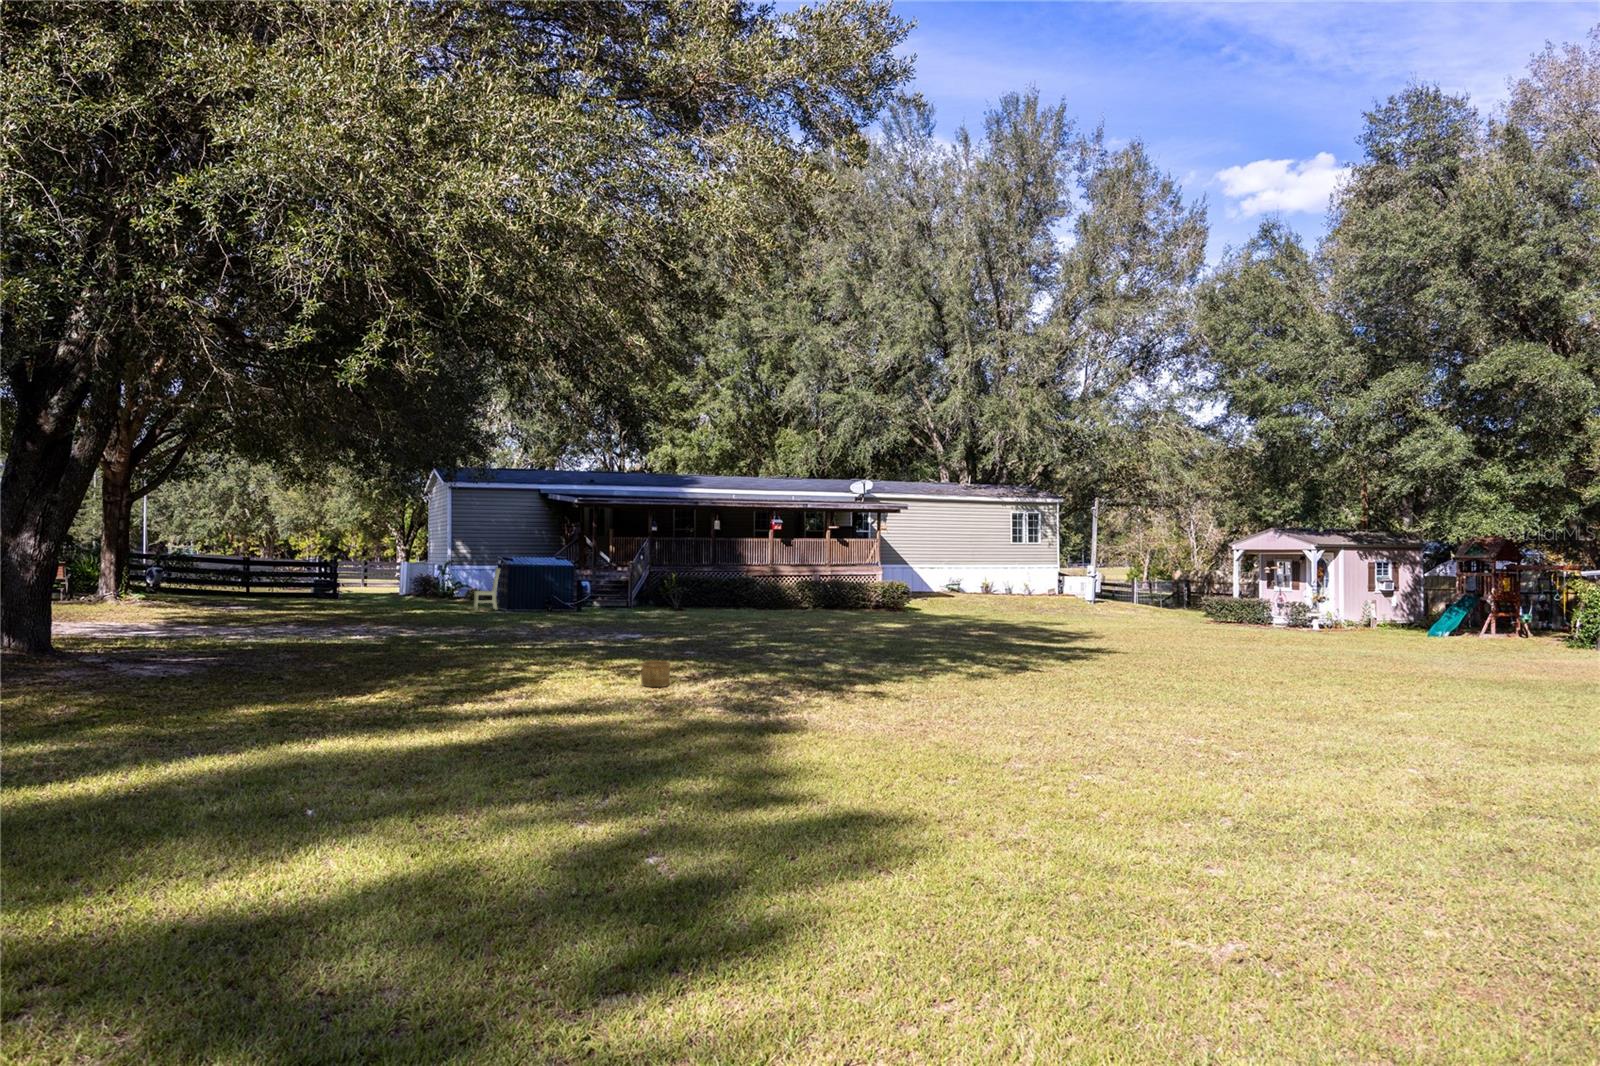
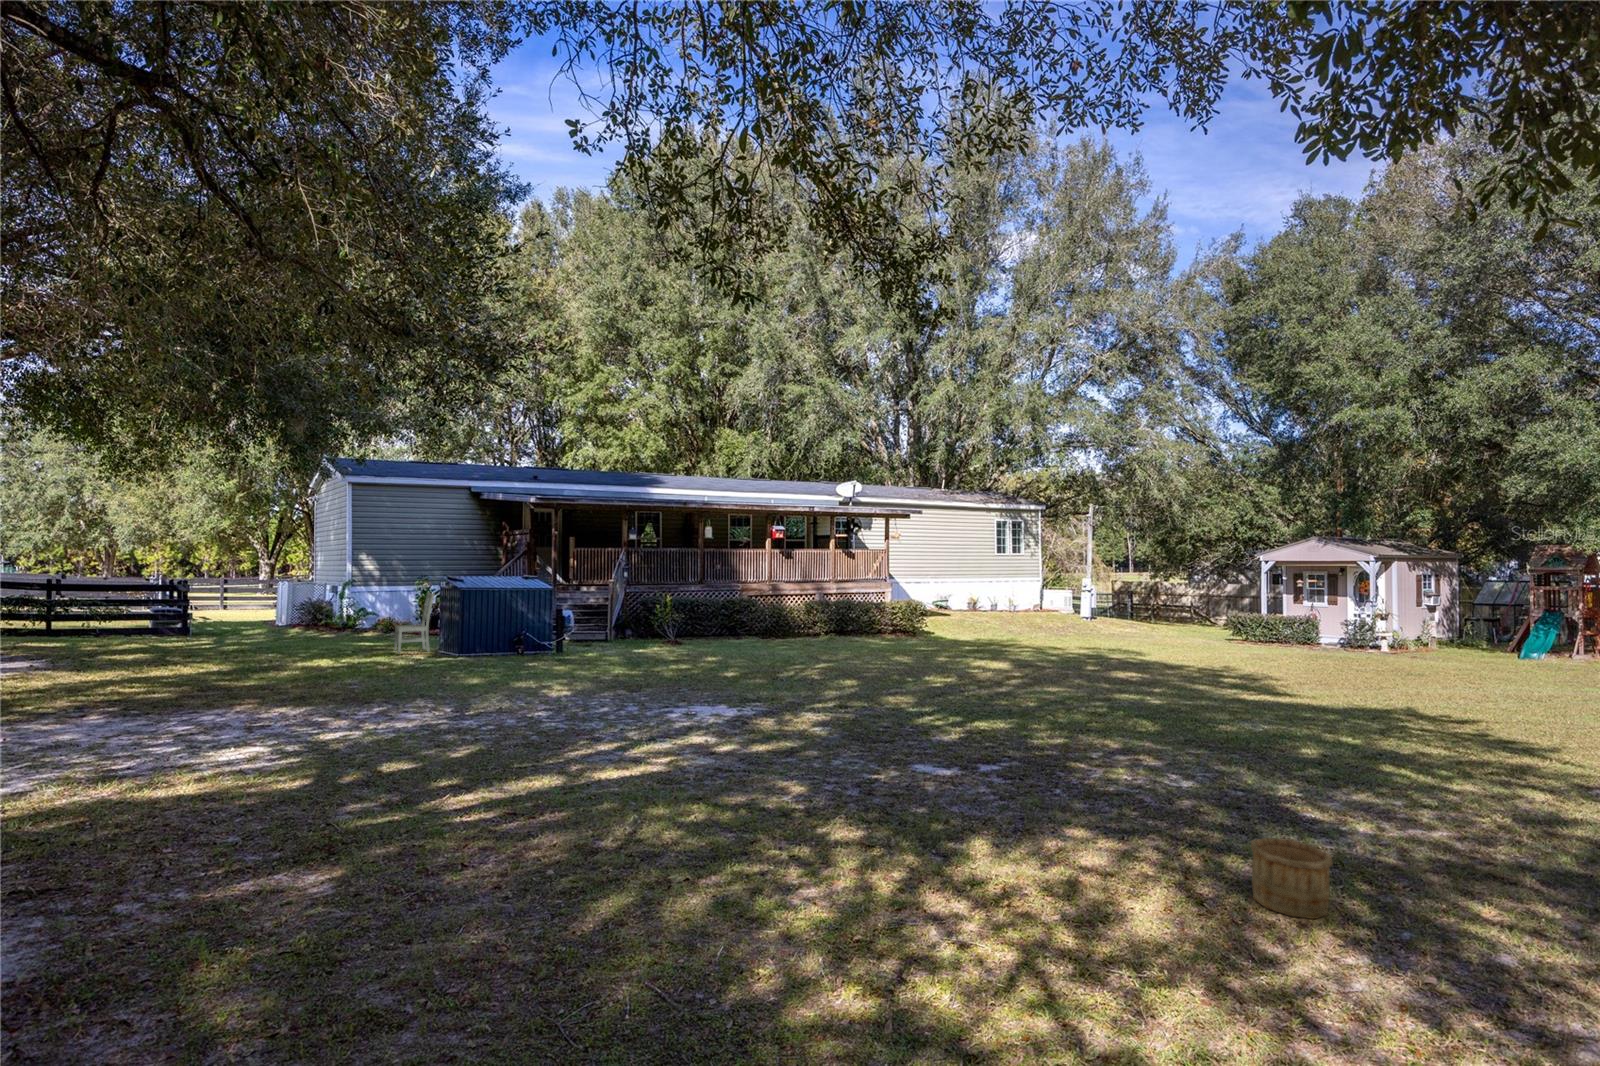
wooden bucket: present [641,660,671,687] -> present [1251,838,1332,919]

